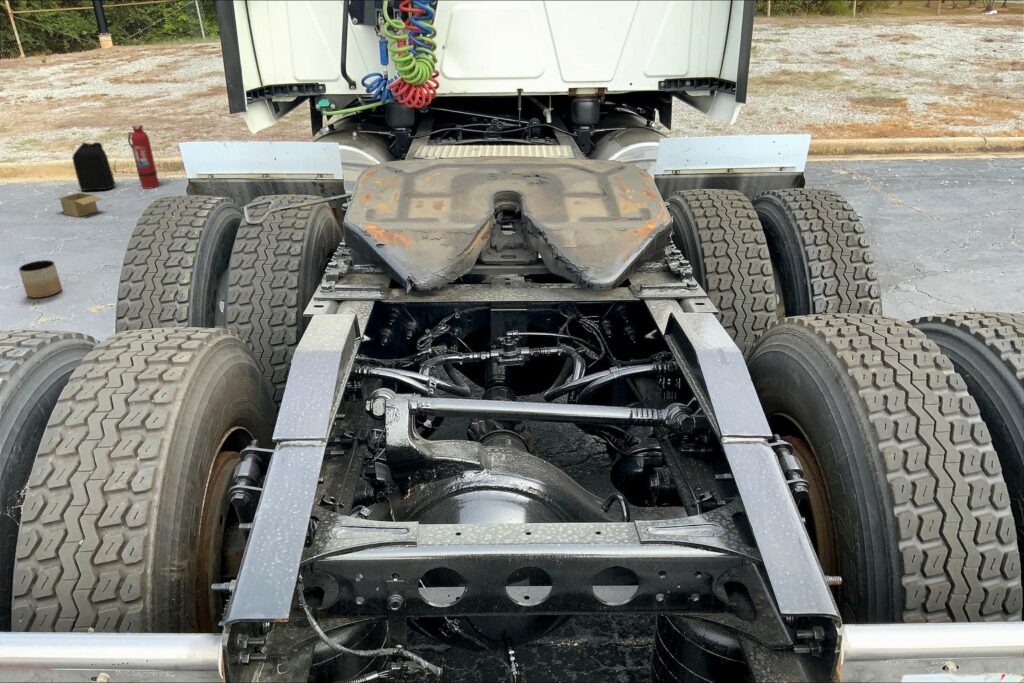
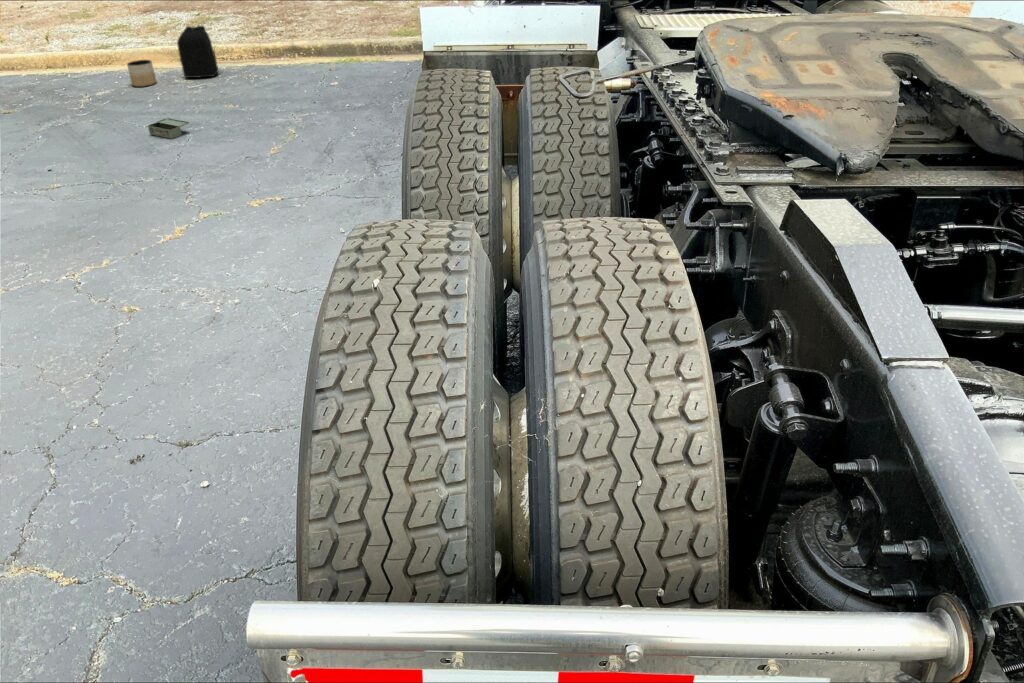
fire extinguisher: present [128,125,159,189] -> none [233,6,265,76]
cardboard box: present [58,193,101,217] -> none [164,79,213,105]
toolbox: none [26,231,68,252] -> present [148,118,189,139]
planter: present [19,260,62,298] -> present [127,60,156,87]

